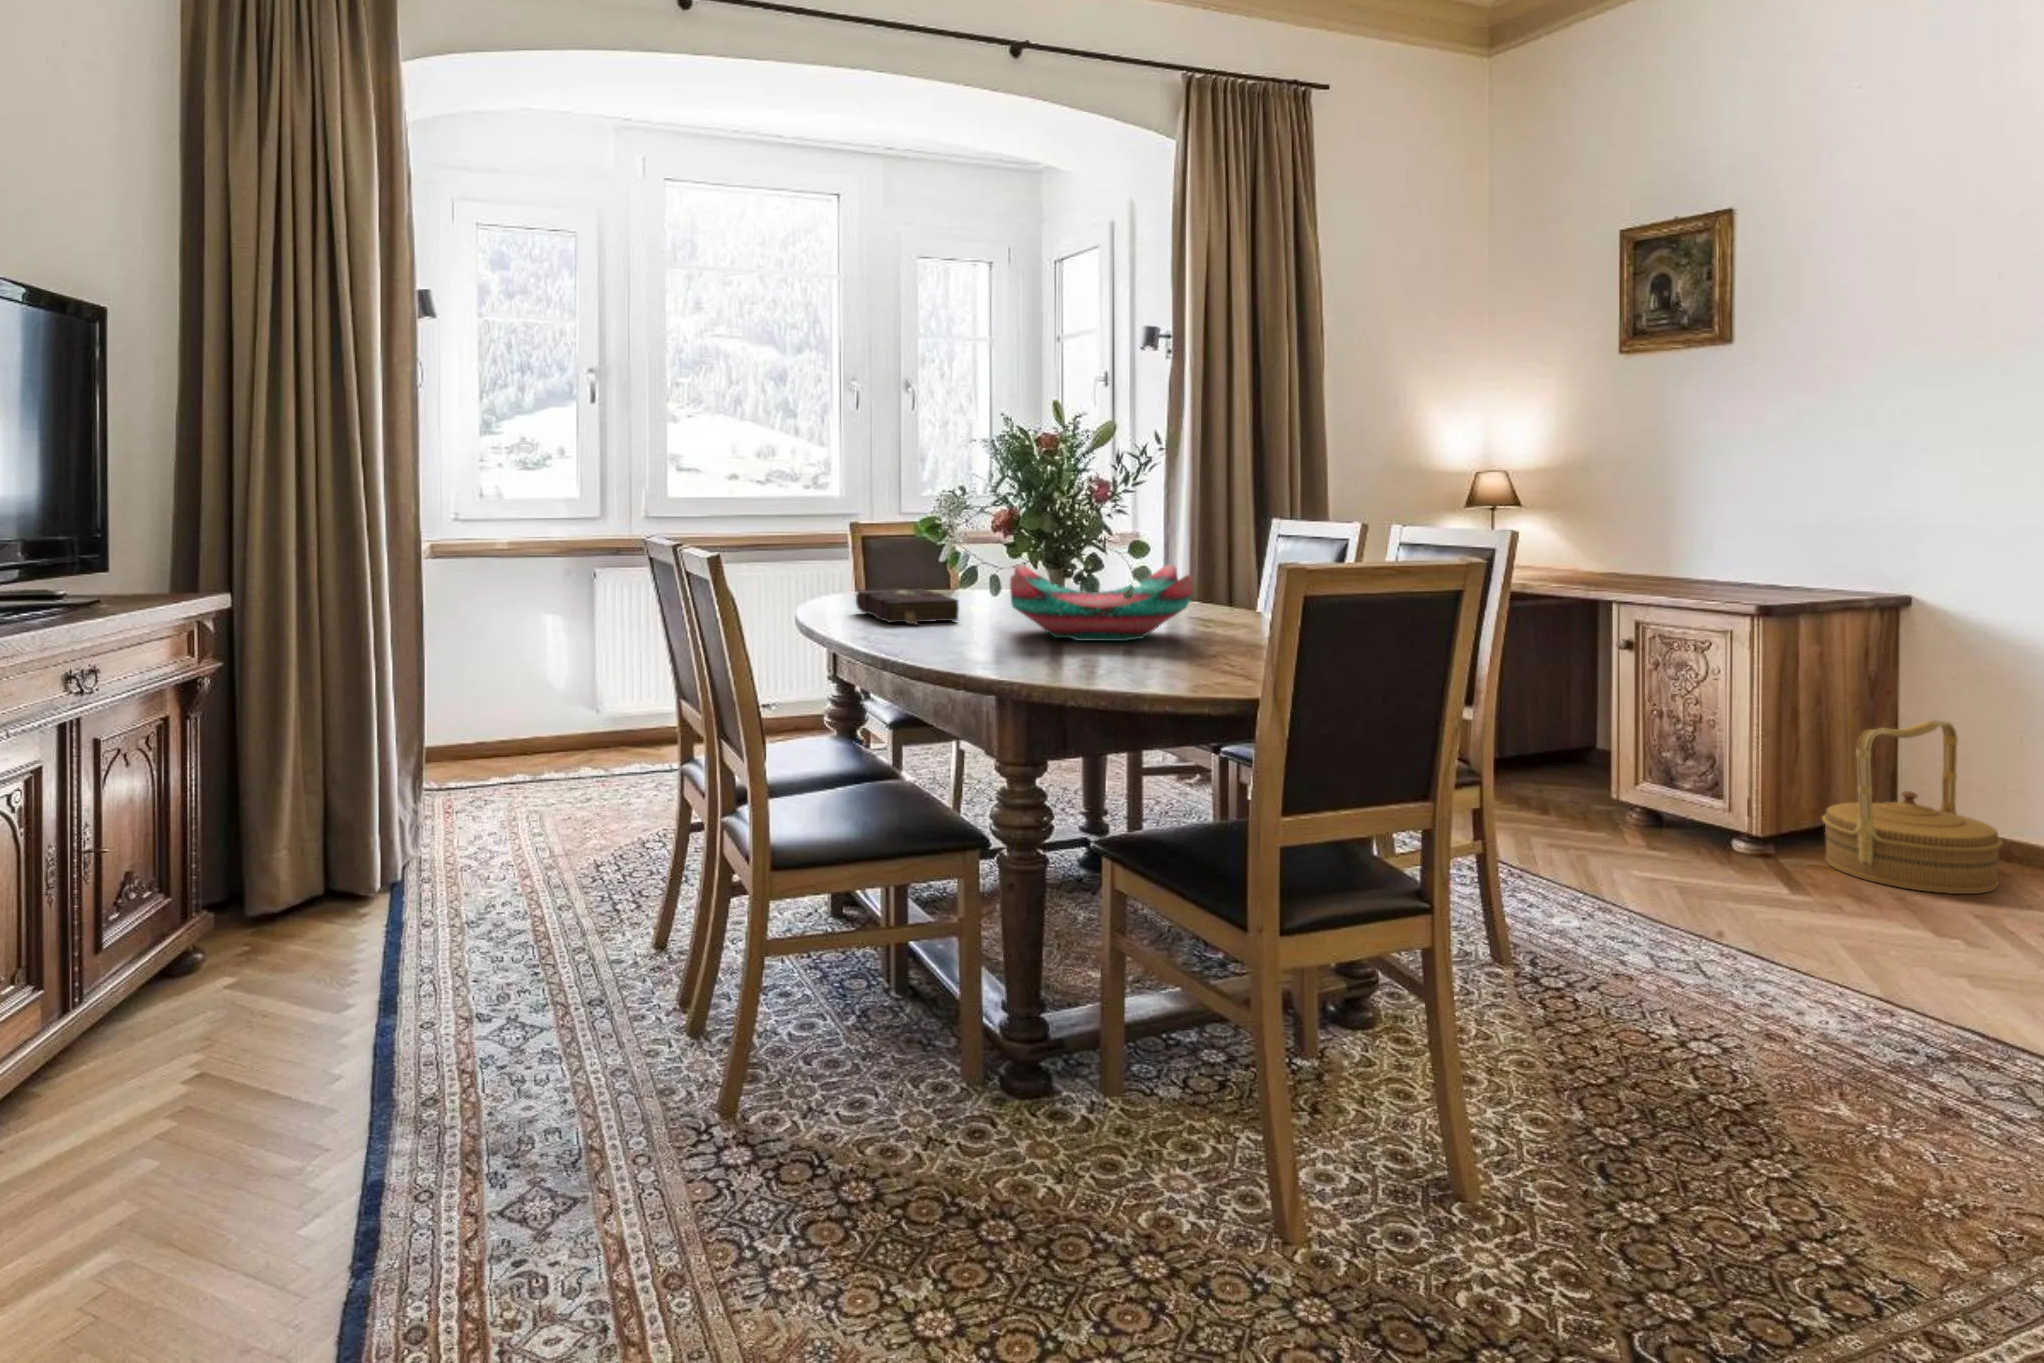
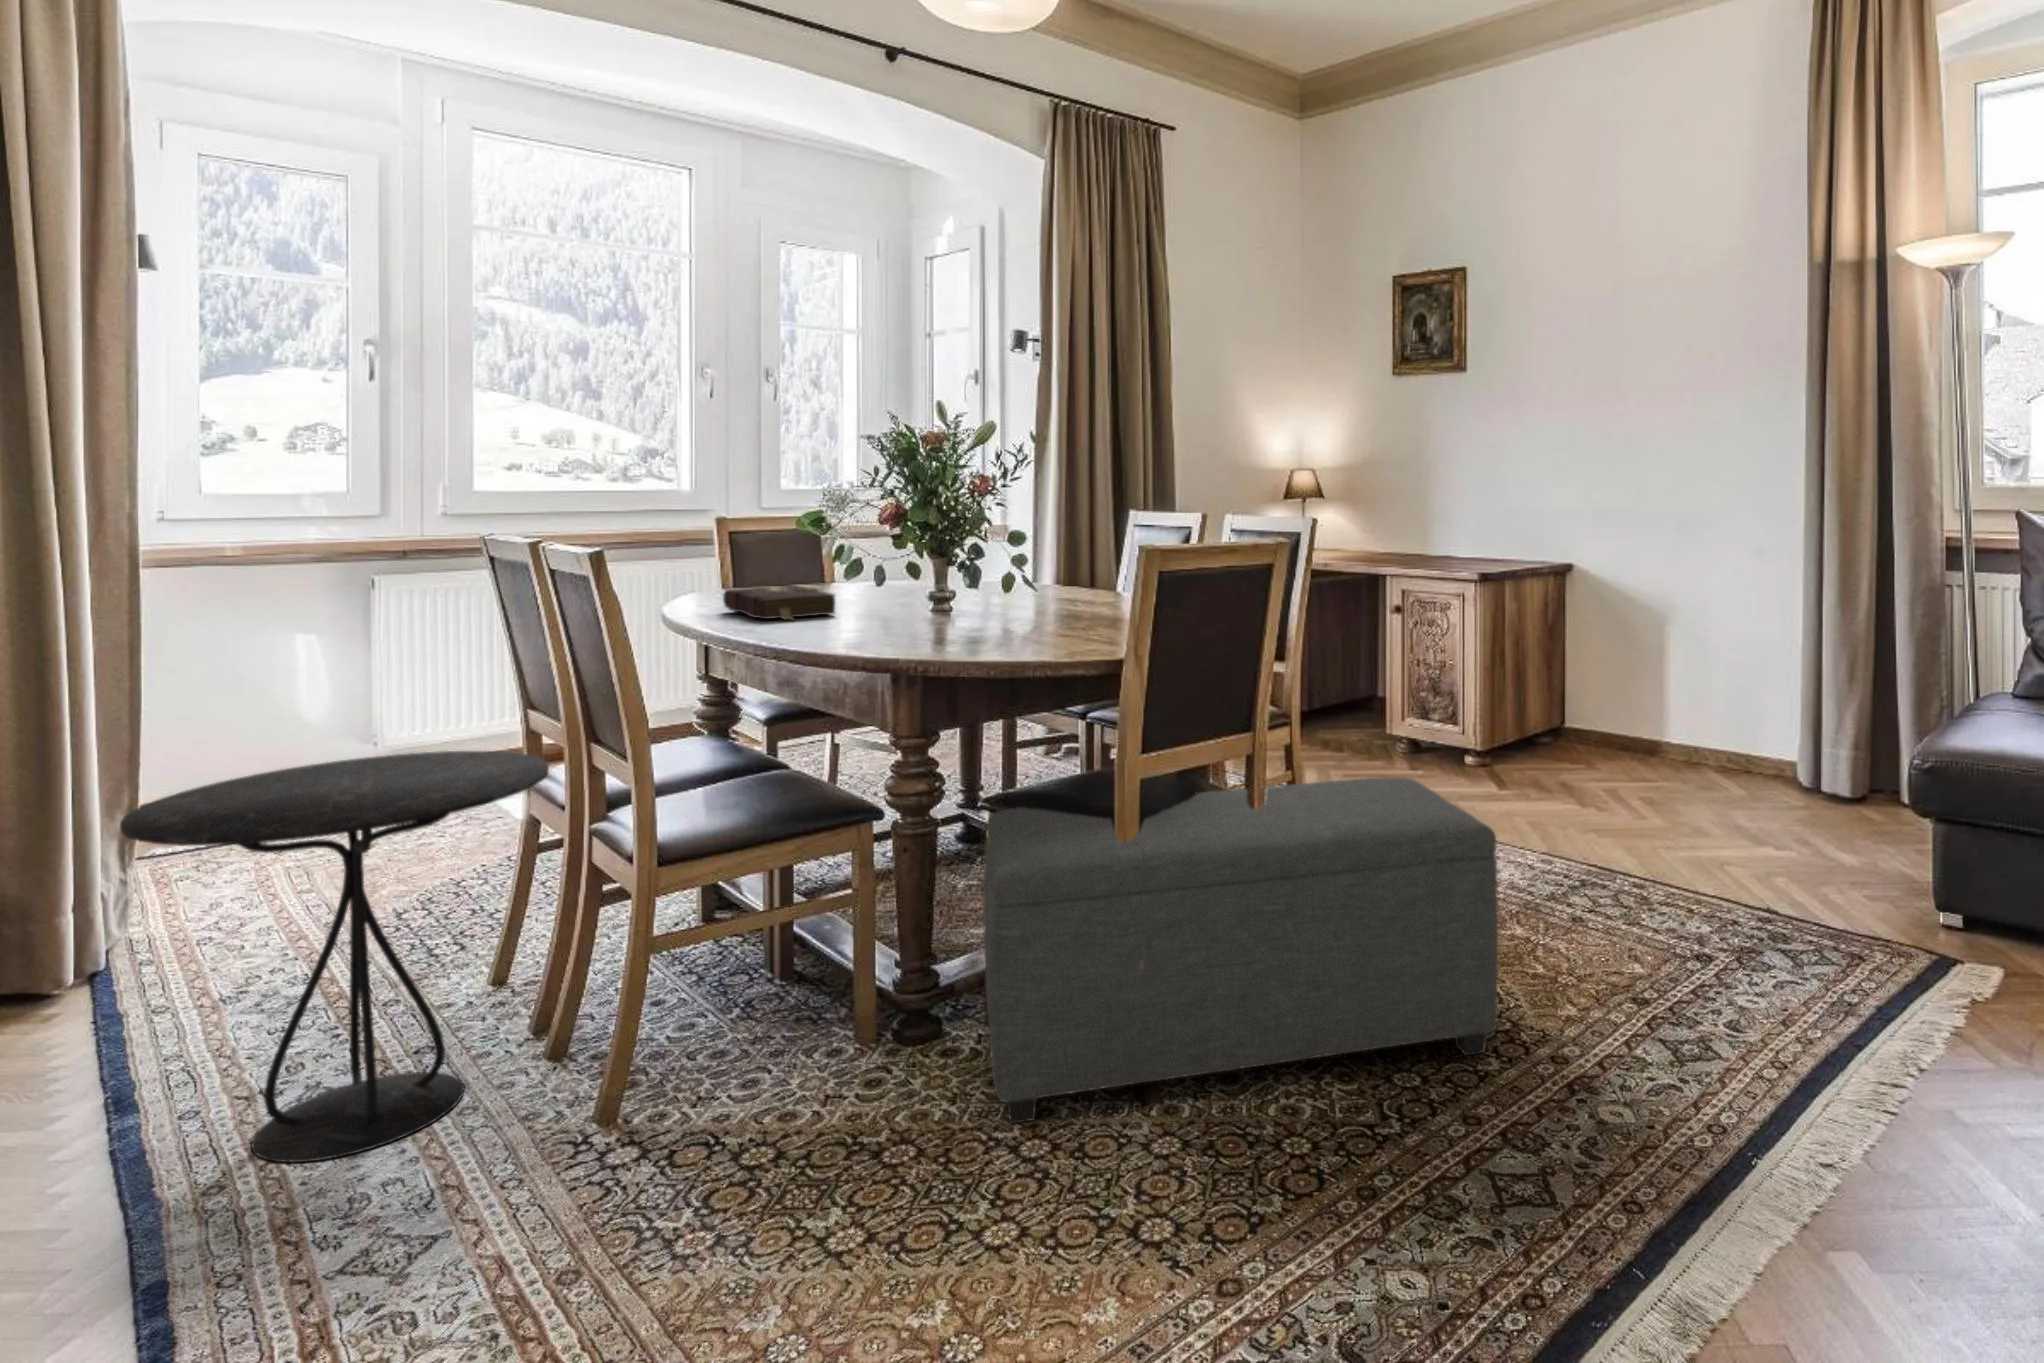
decorative bowl: present [1010,564,1193,641] -> none [891,554,1059,626]
woven basket: present [1822,720,2003,894] -> none [1520,653,1624,777]
side table: none [373,731,691,1096] -> present [120,751,549,1162]
ottoman: none [1101,852,1815,1289] -> present [983,777,1498,1124]

